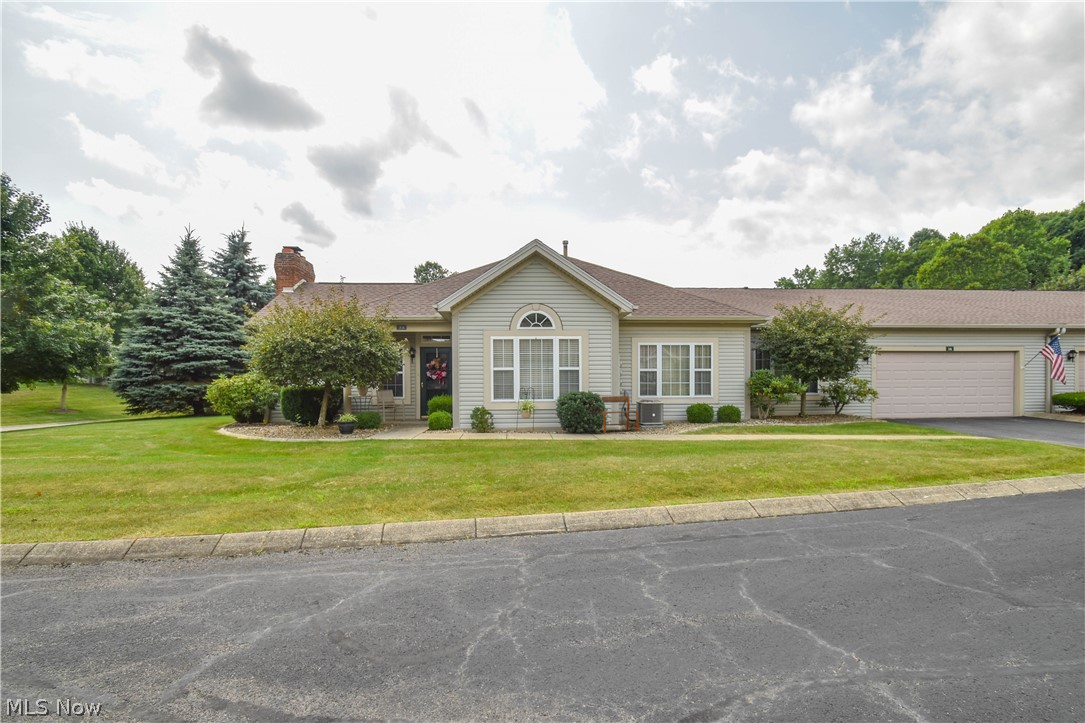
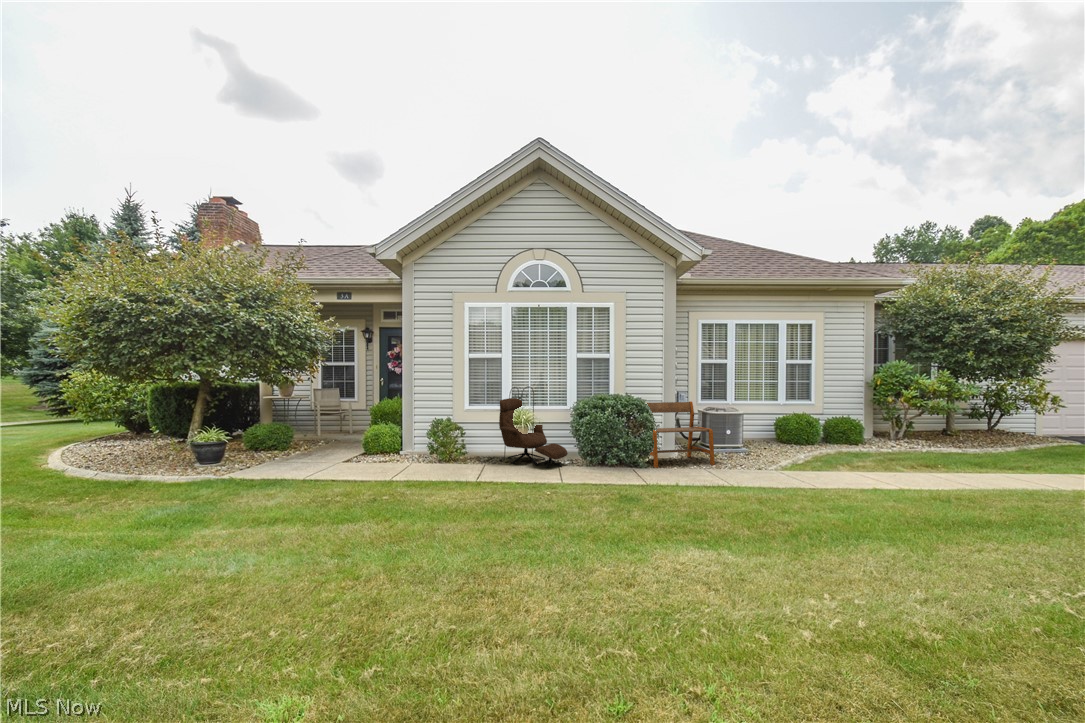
lounge chair: none [514,395,555,434] -> present [499,398,568,468]

